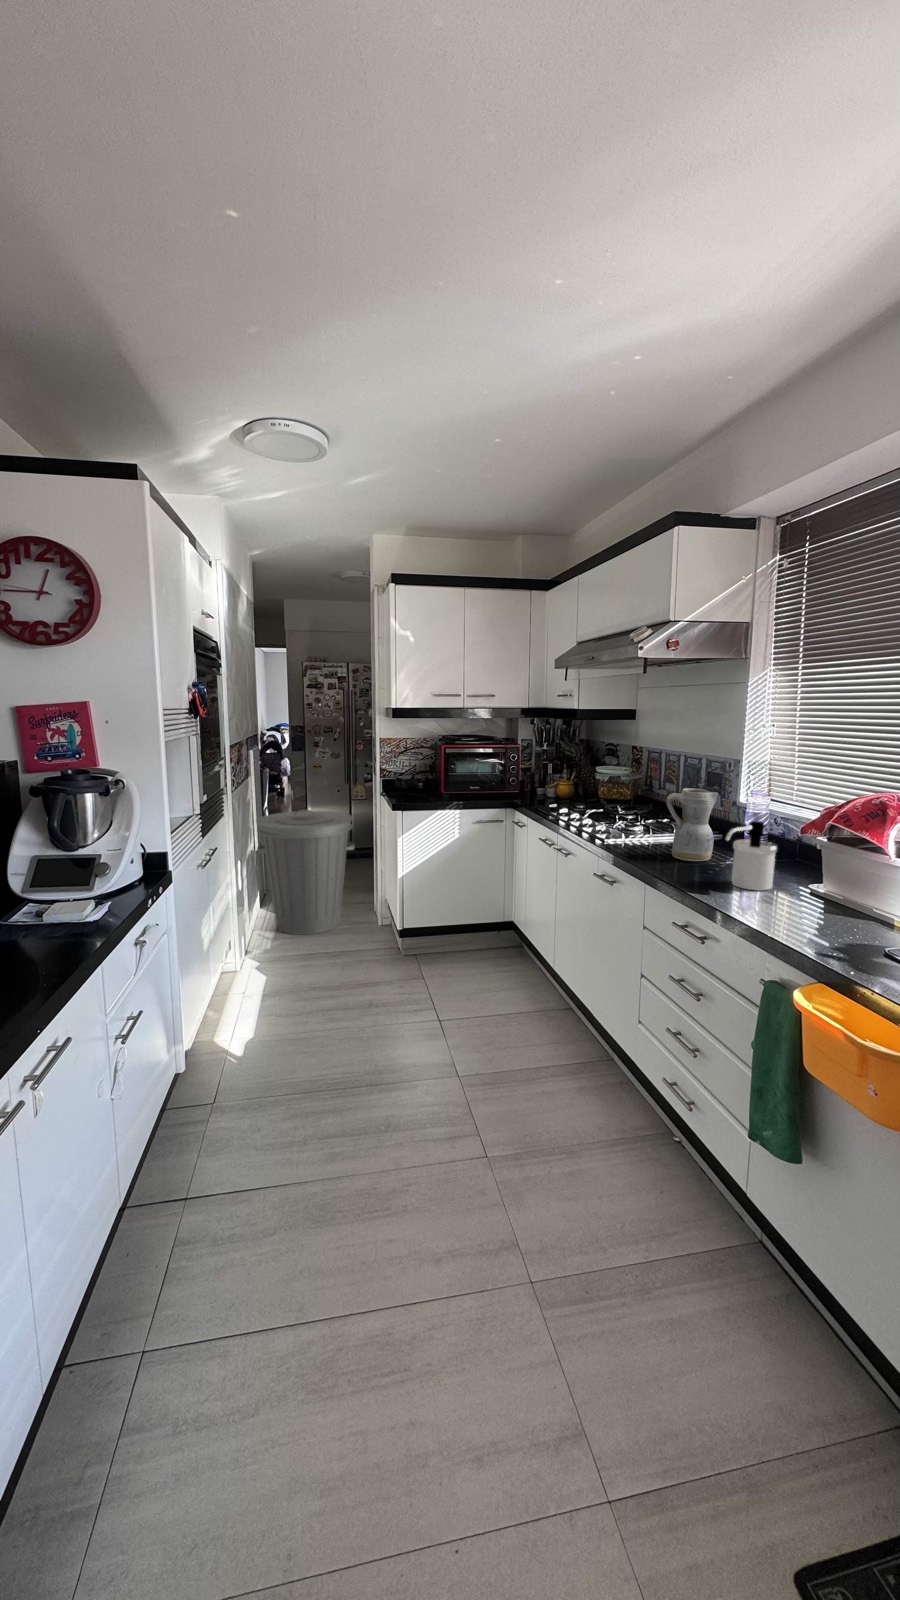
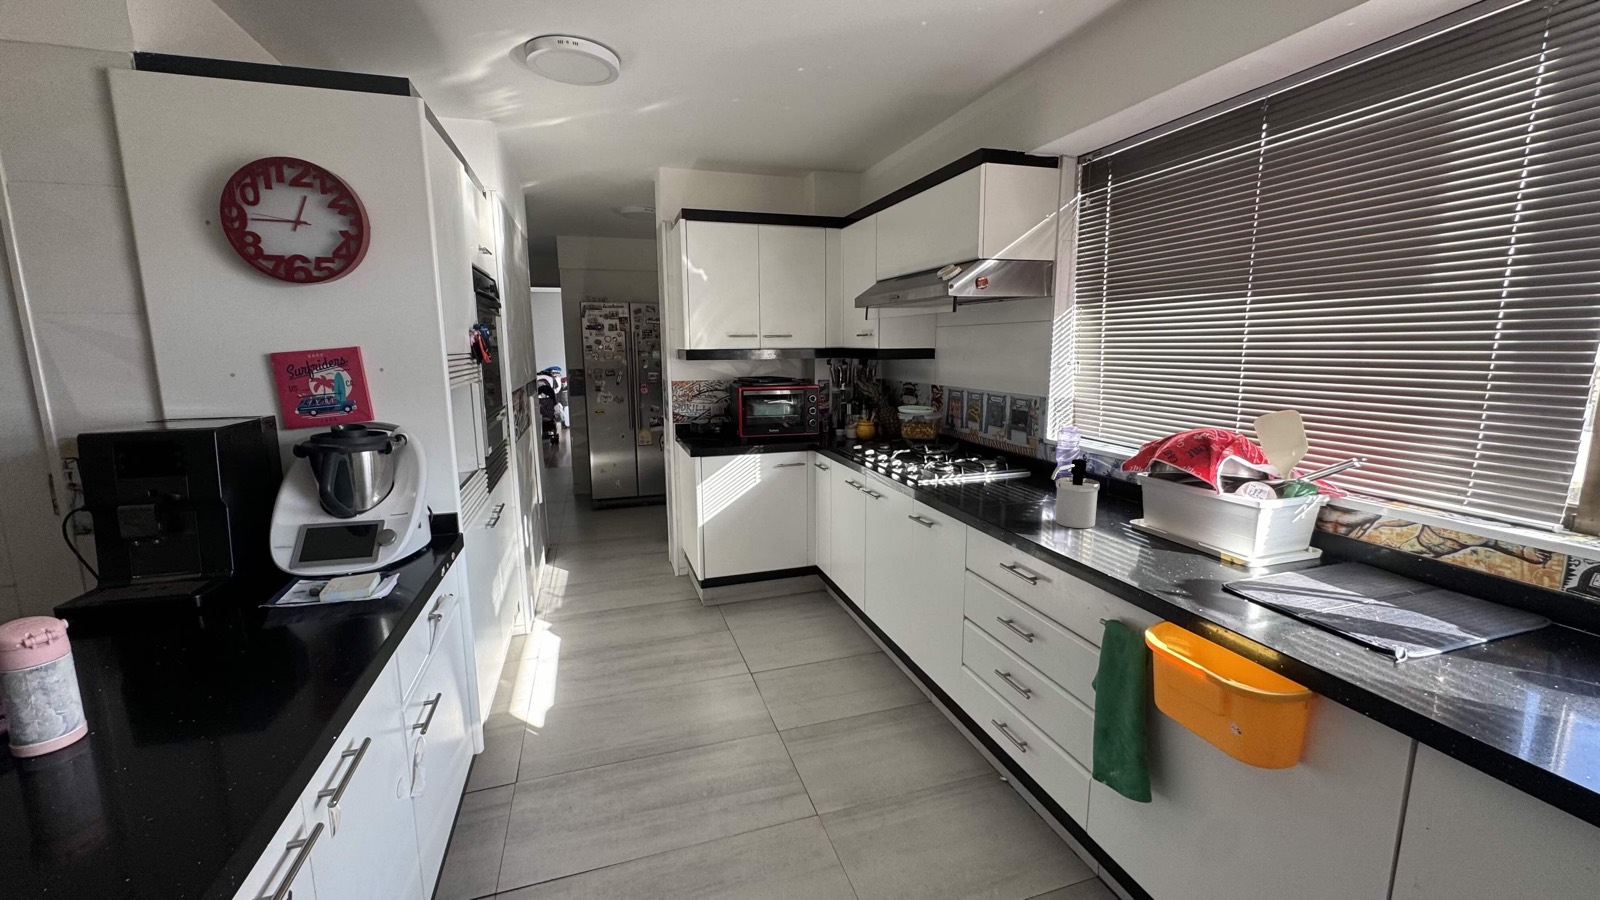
ceramic pitcher: present [666,788,718,861] -> none [983,427,1033,500]
trash can: present [256,810,354,935] -> none [540,459,648,591]

